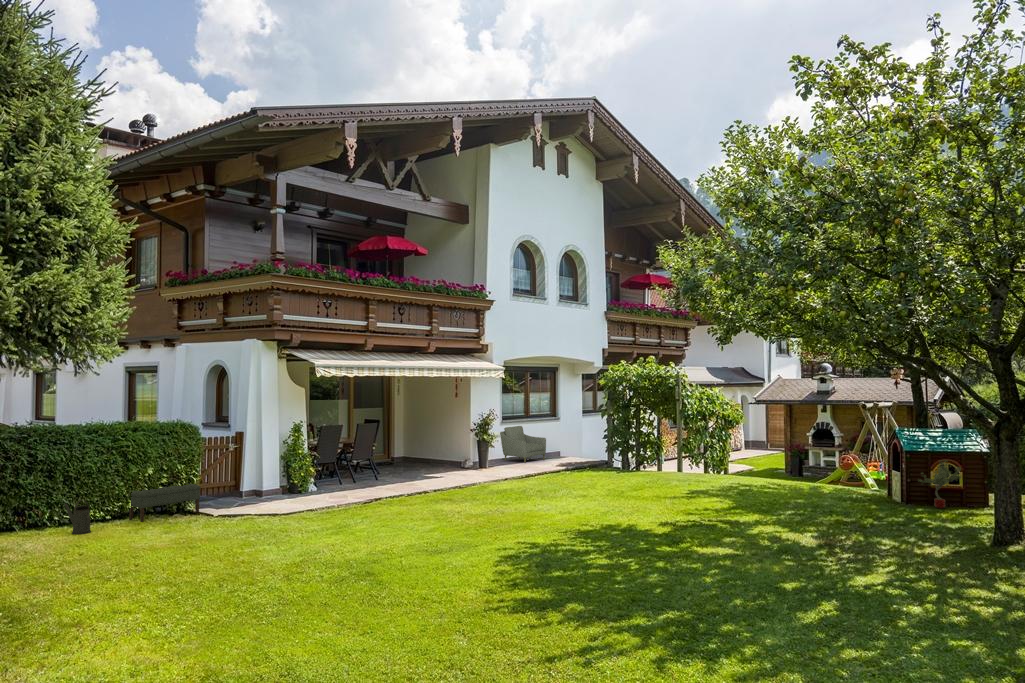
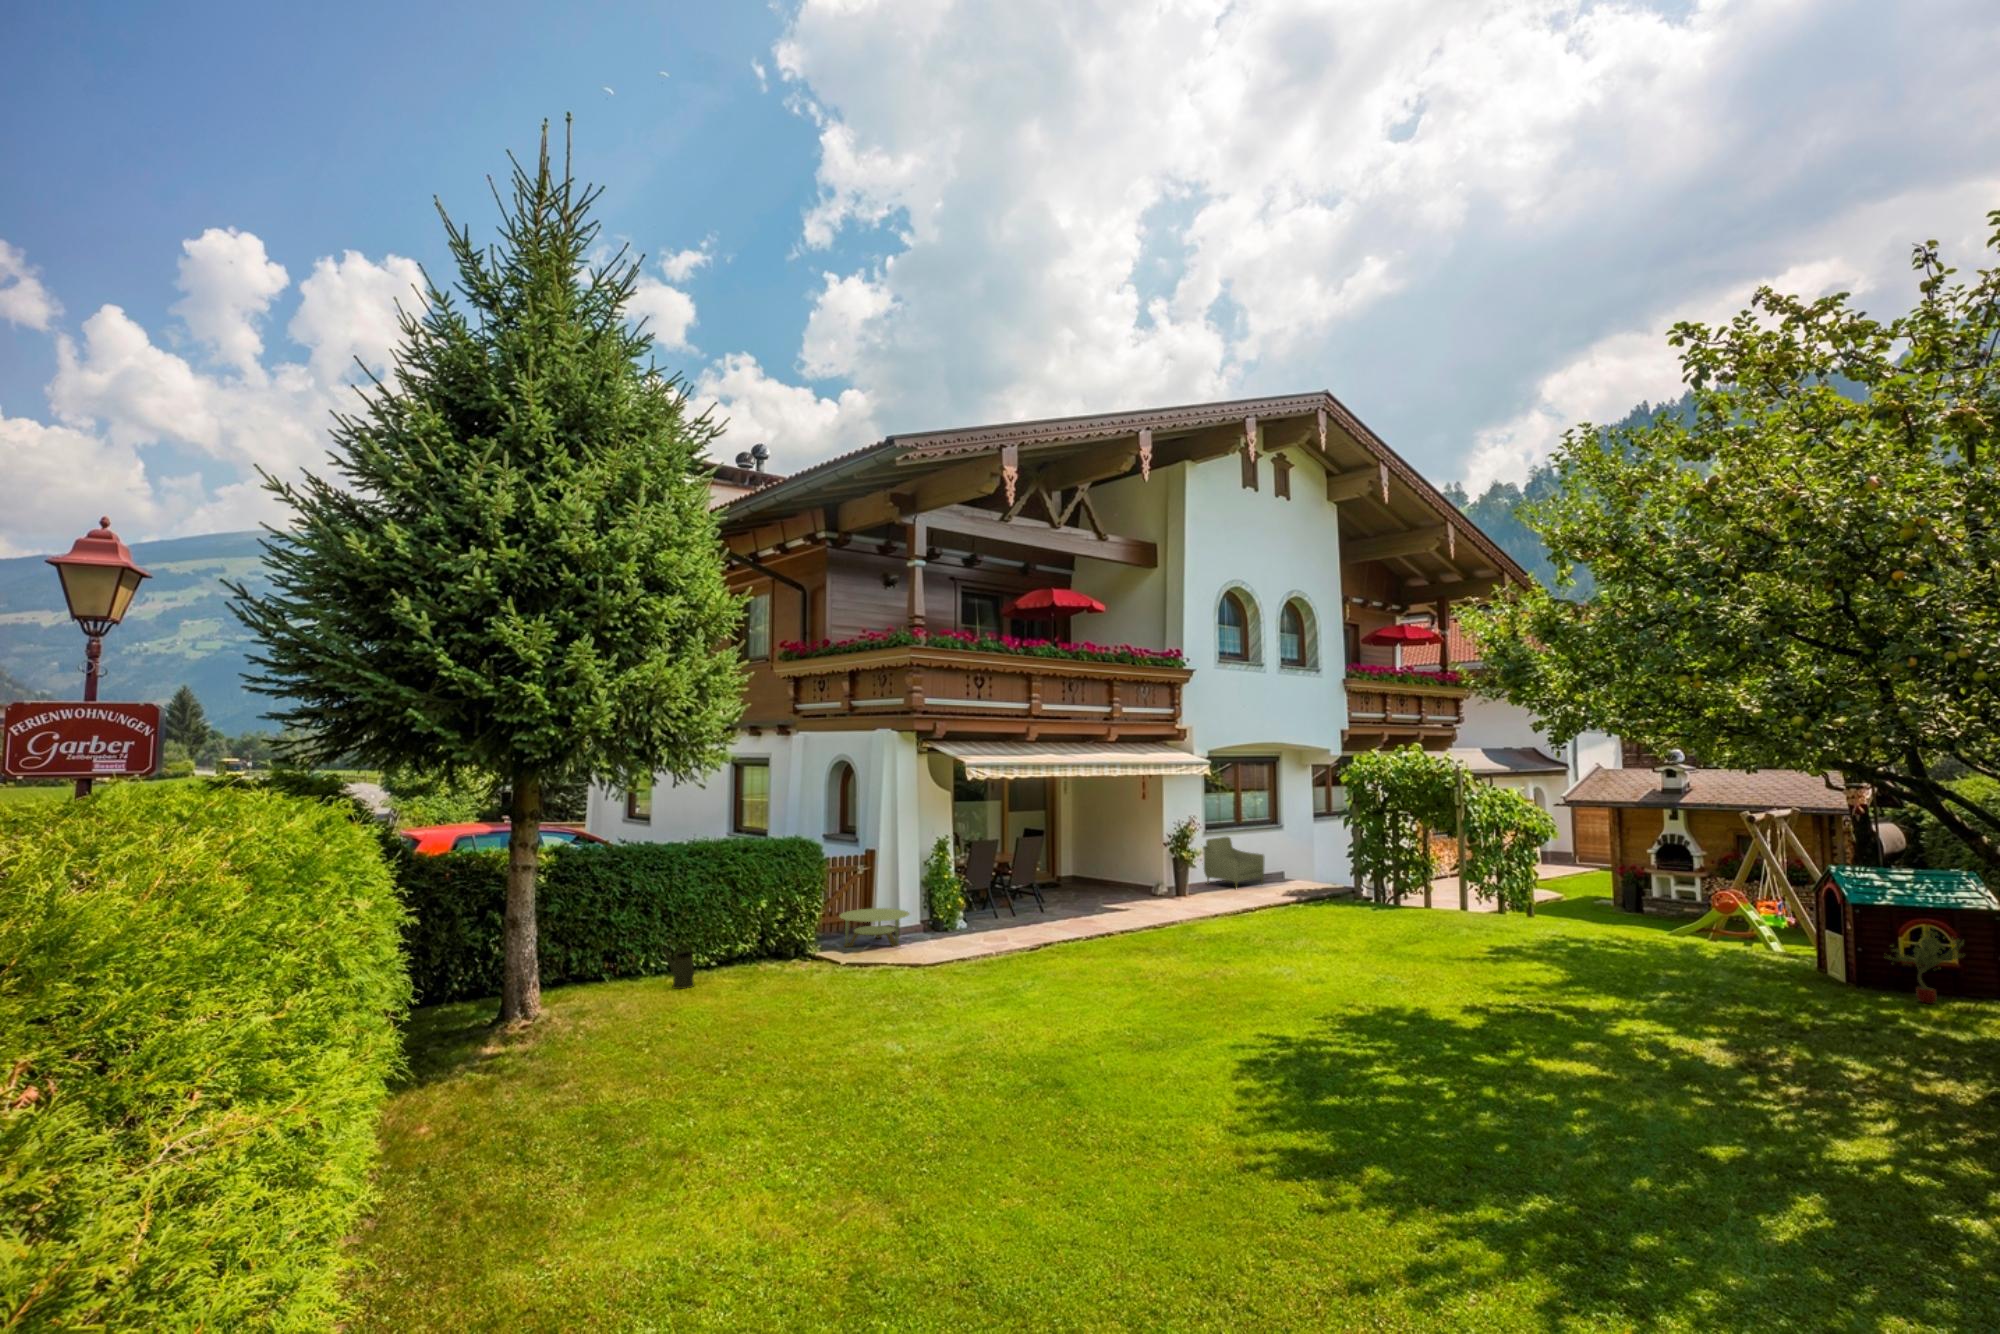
round table: none [215,476,272,505] -> present [839,908,909,947]
bench: present [129,483,201,522] -> none [737,920,823,972]

